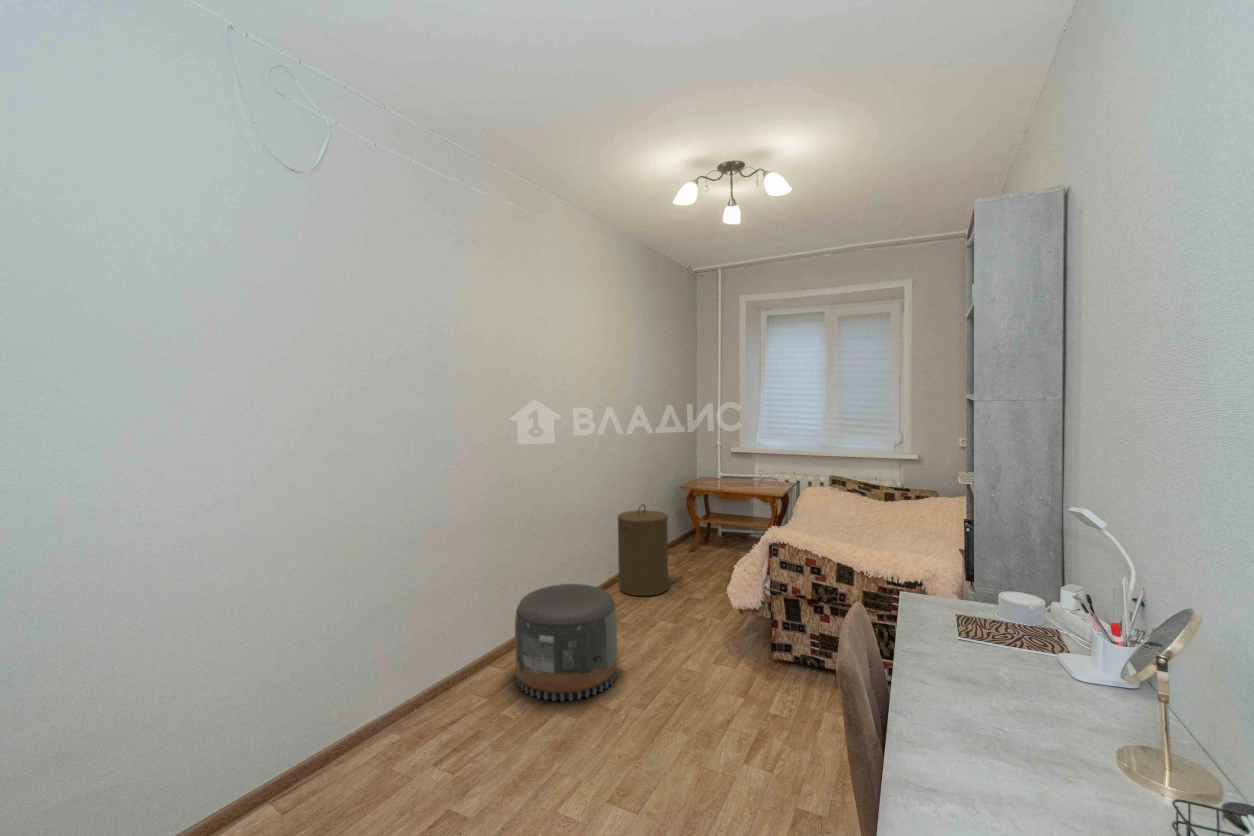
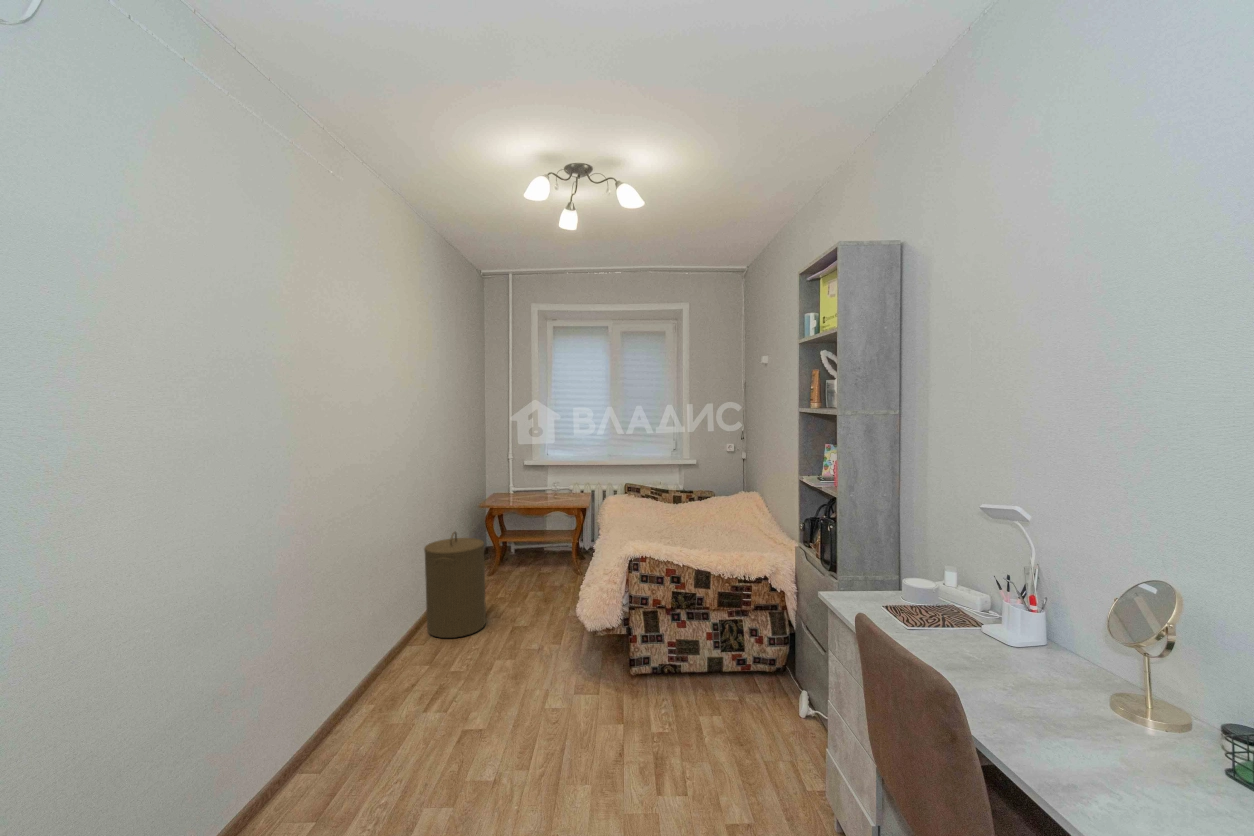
pouf: present [515,584,618,701] -> none [343,638,477,795]

